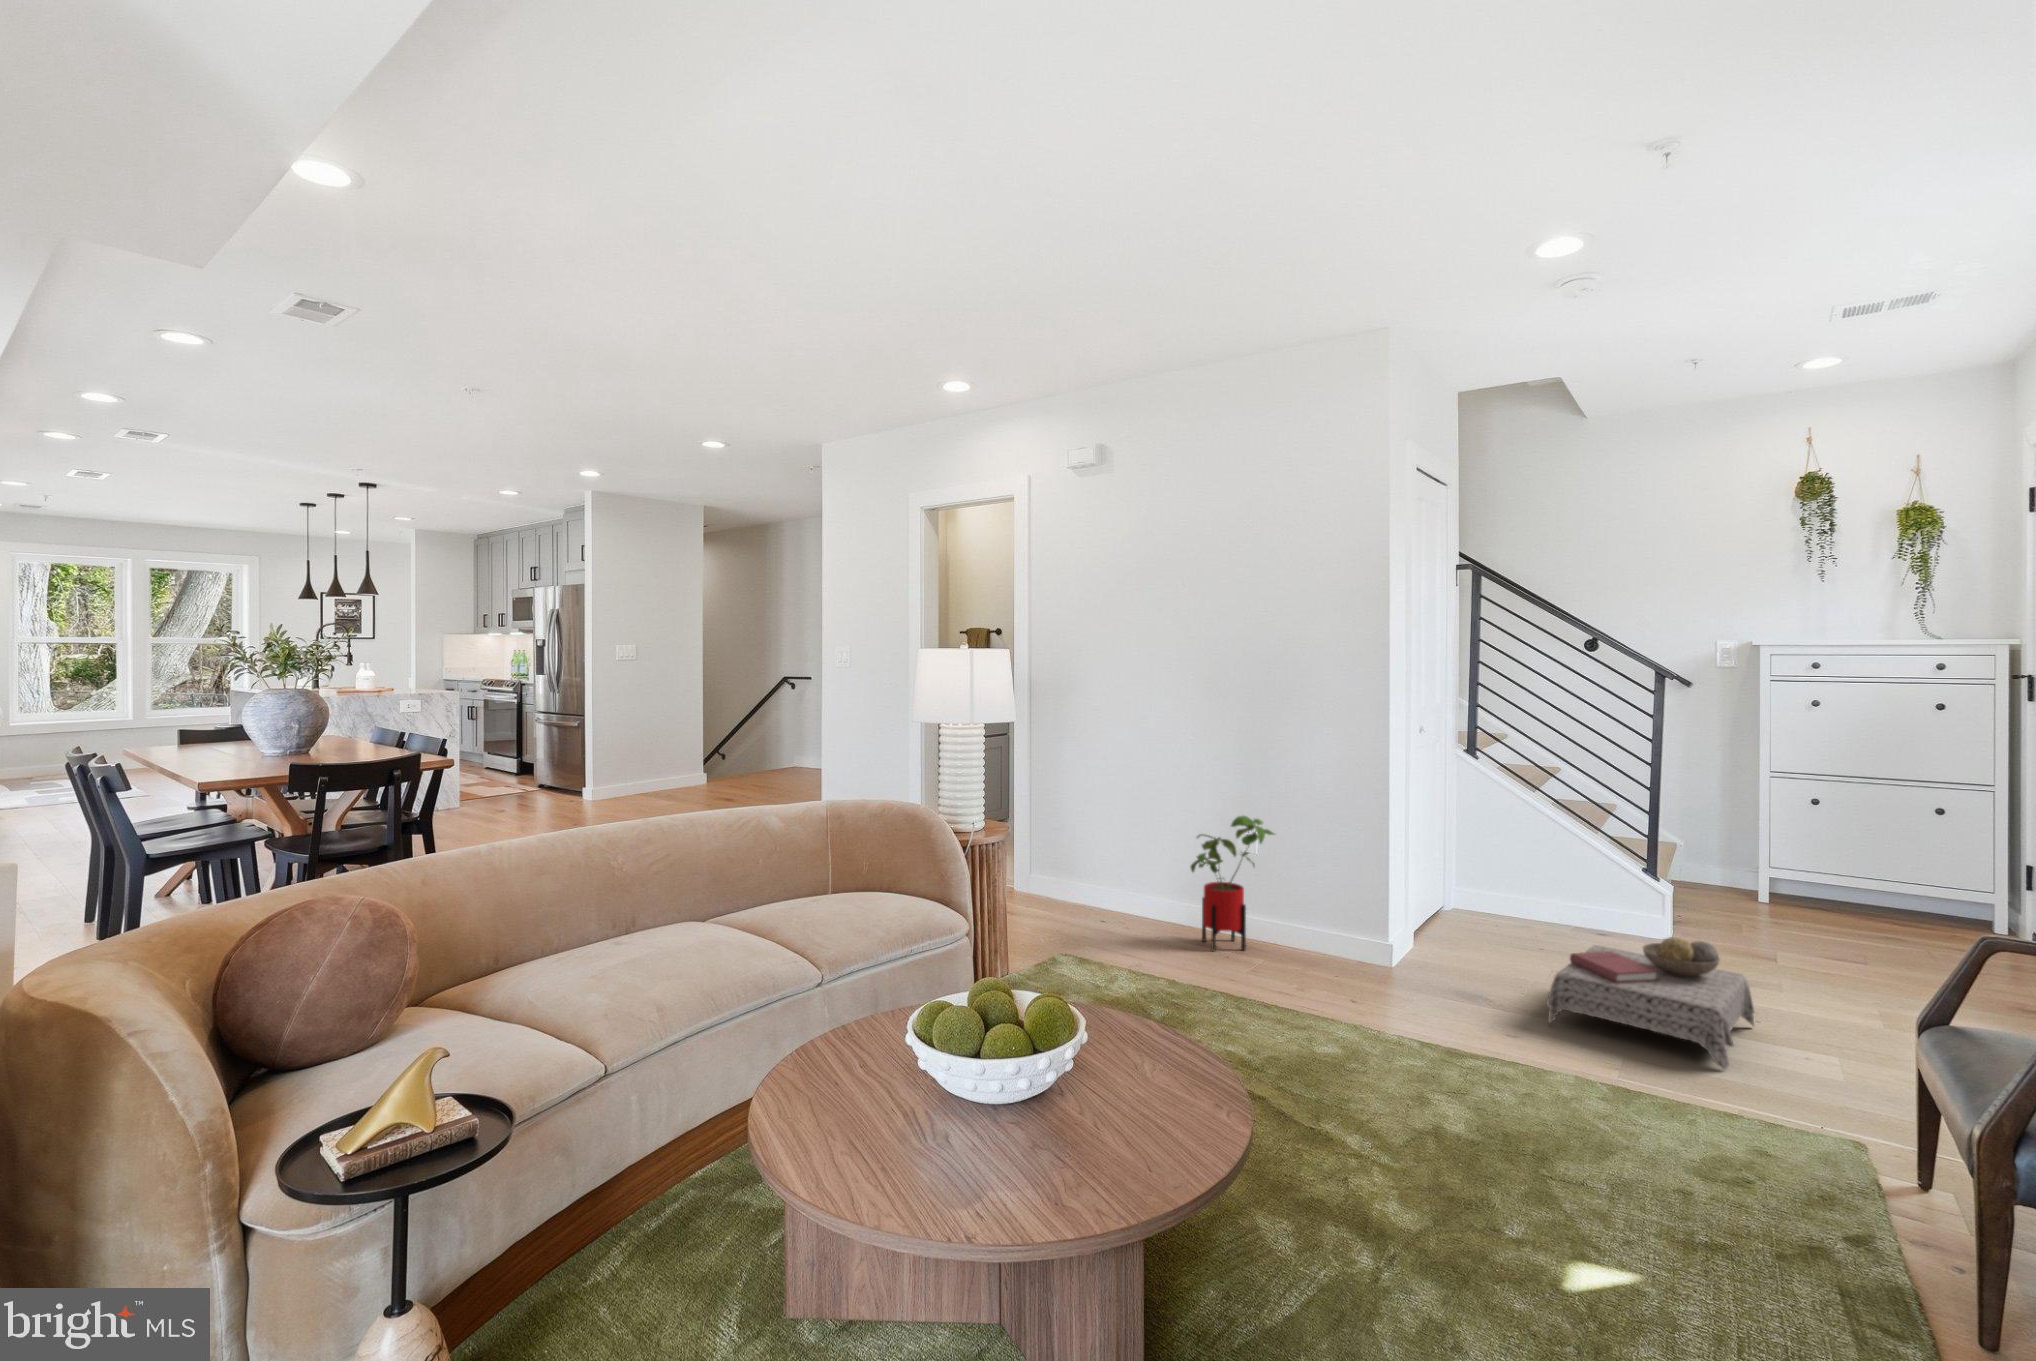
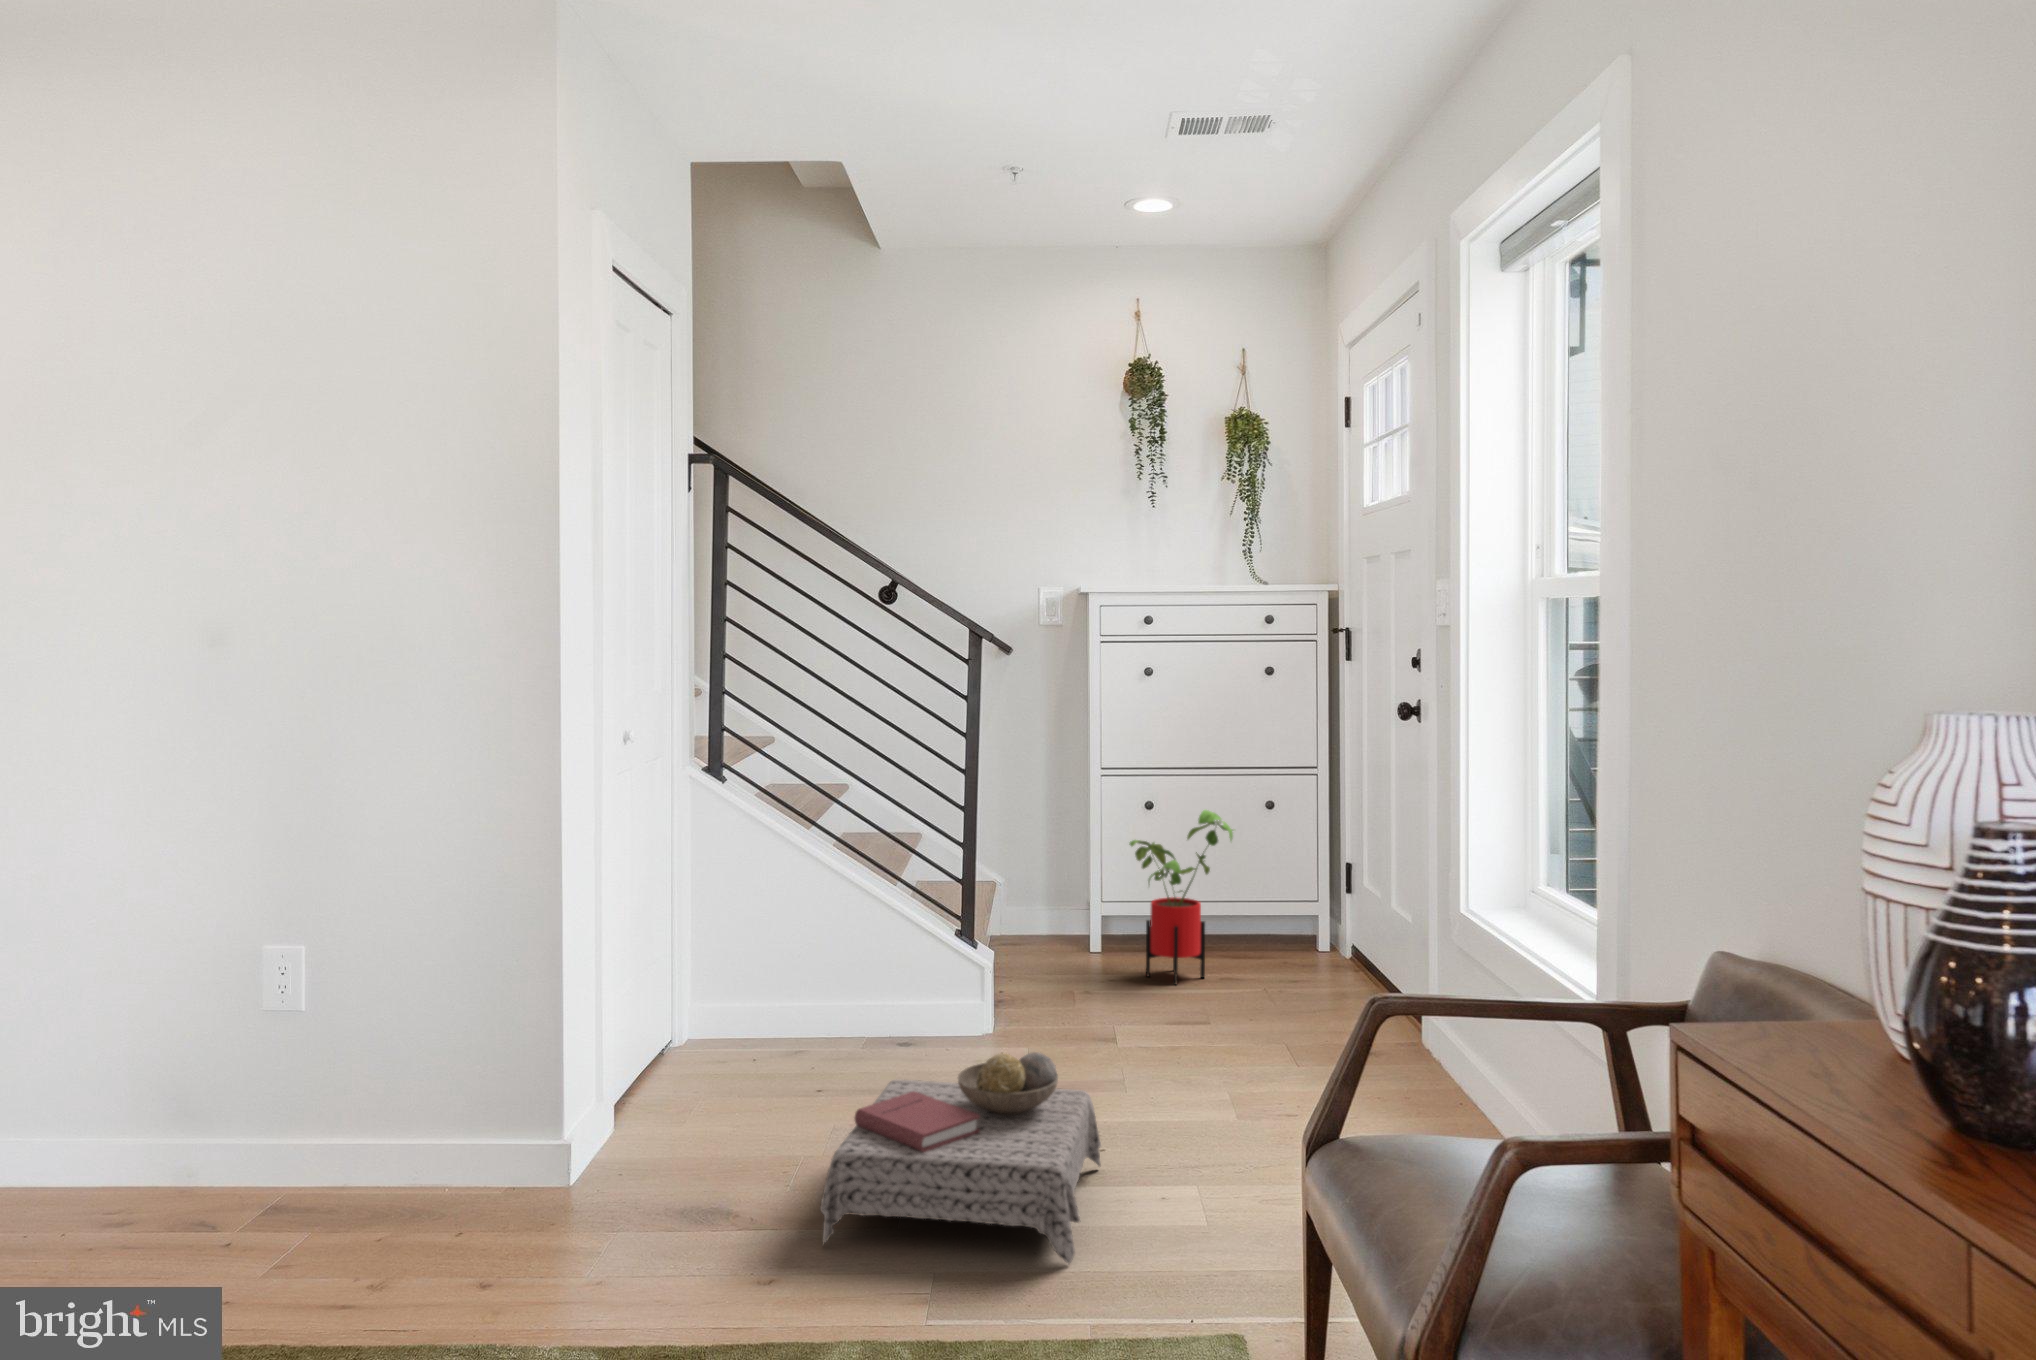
house plant: present [1191,816,1274,951] -> present [1129,810,1233,985]

